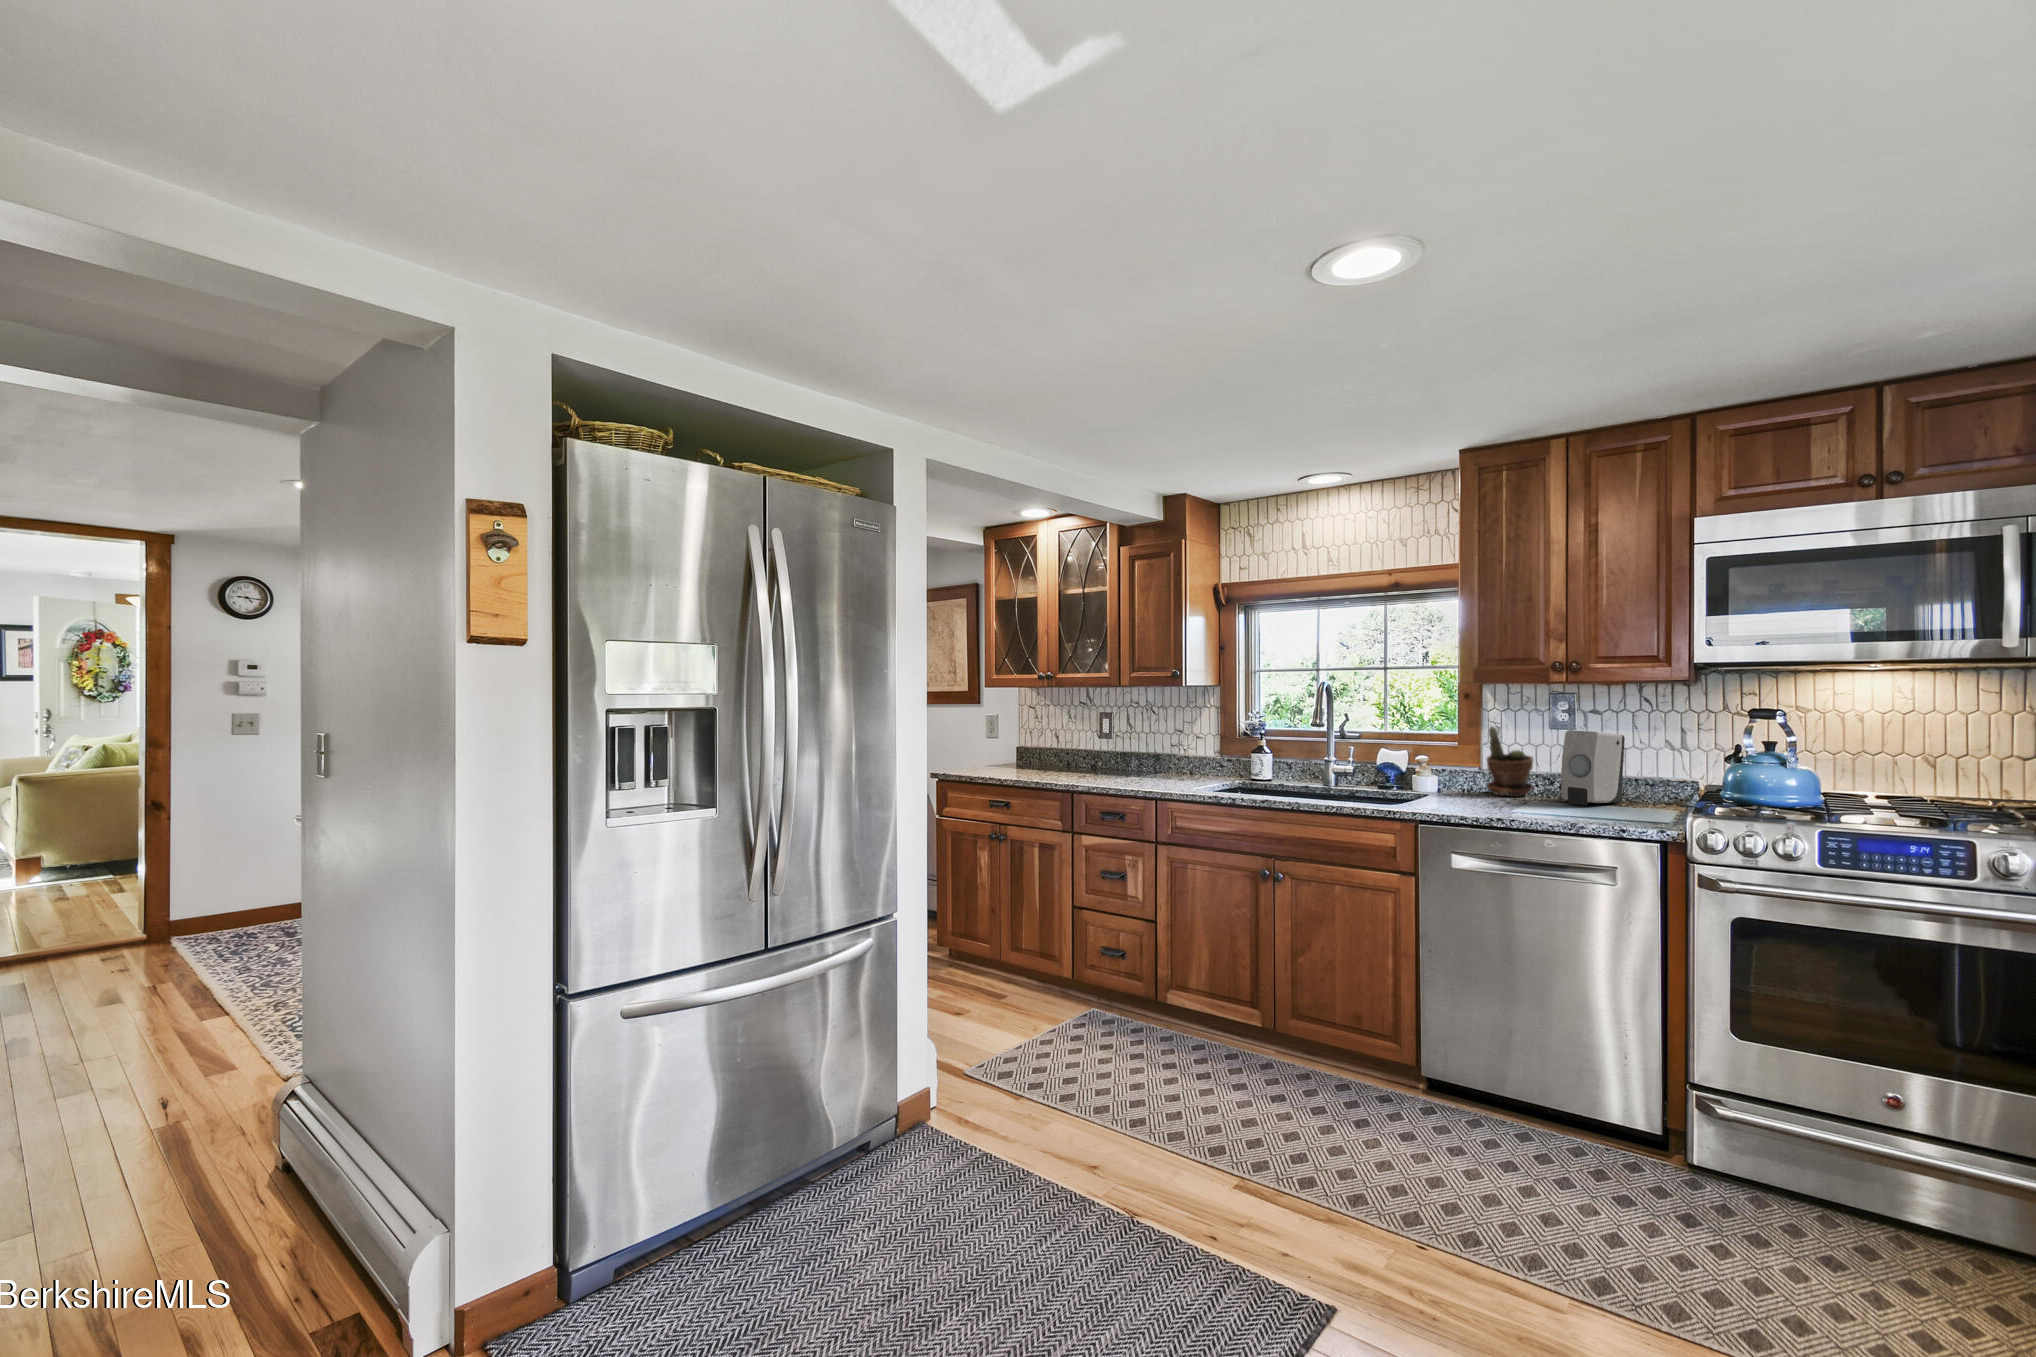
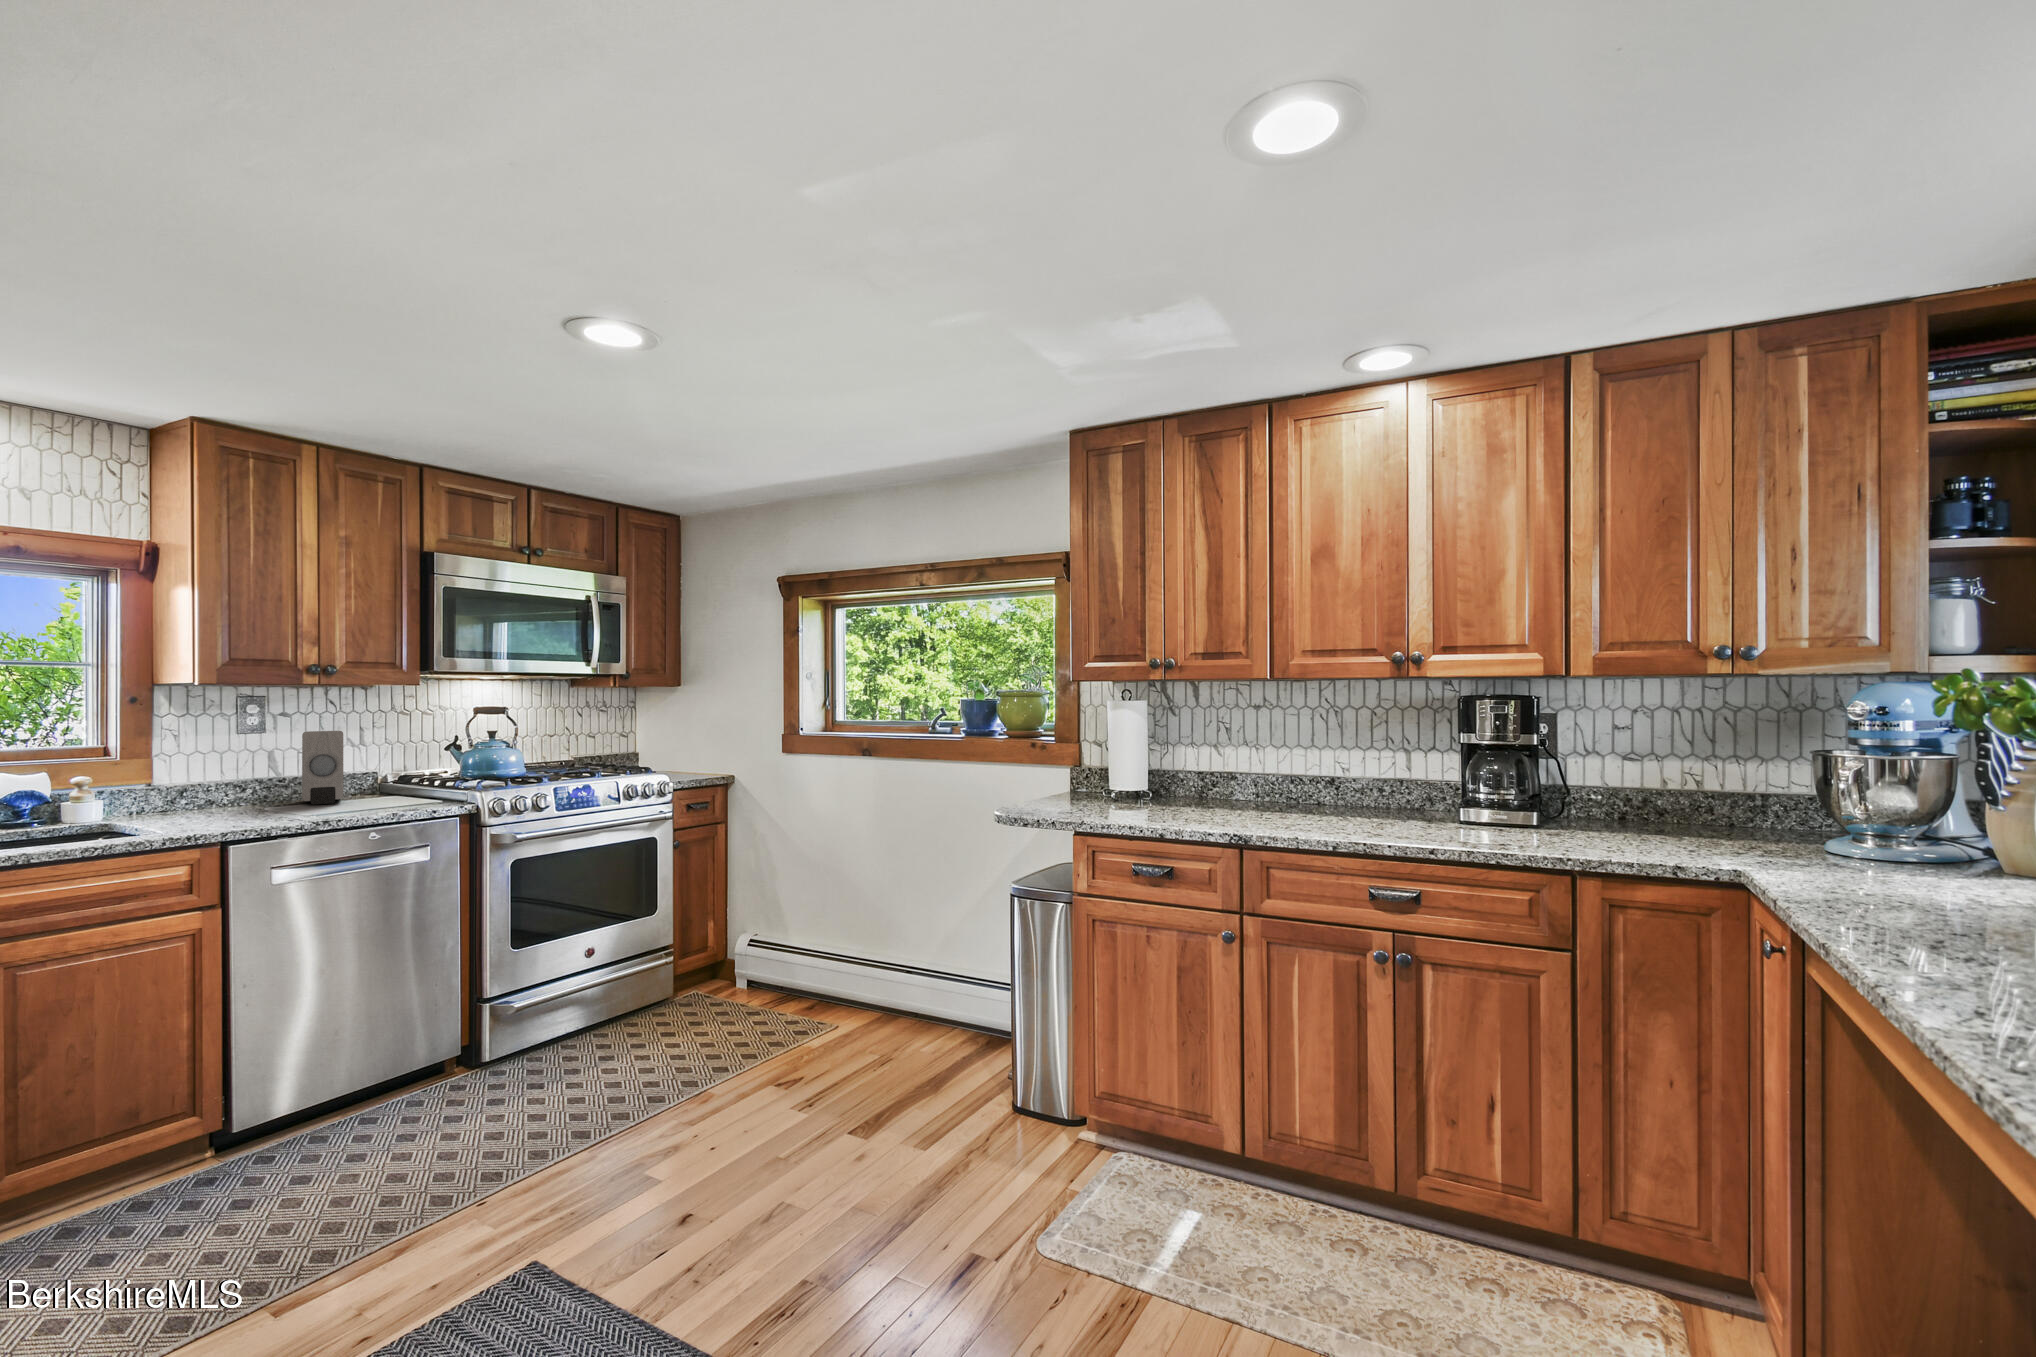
potted plant: present [1487,727,1534,796] -> none [185,734,248,810]

